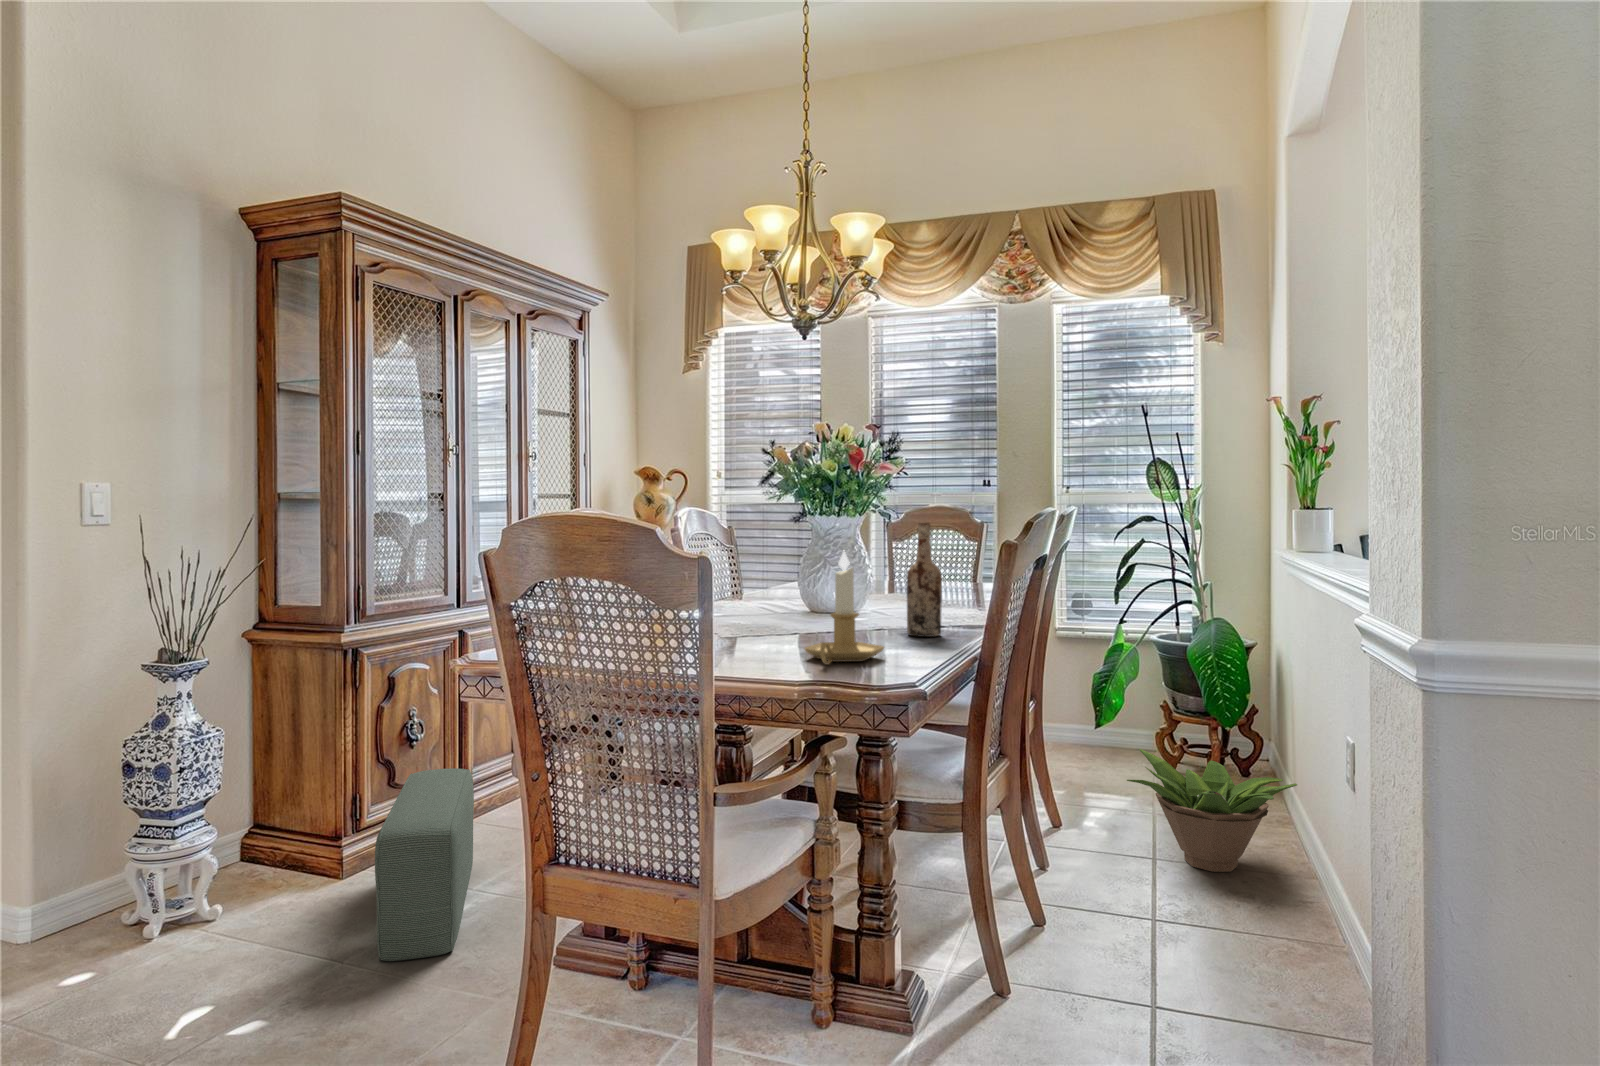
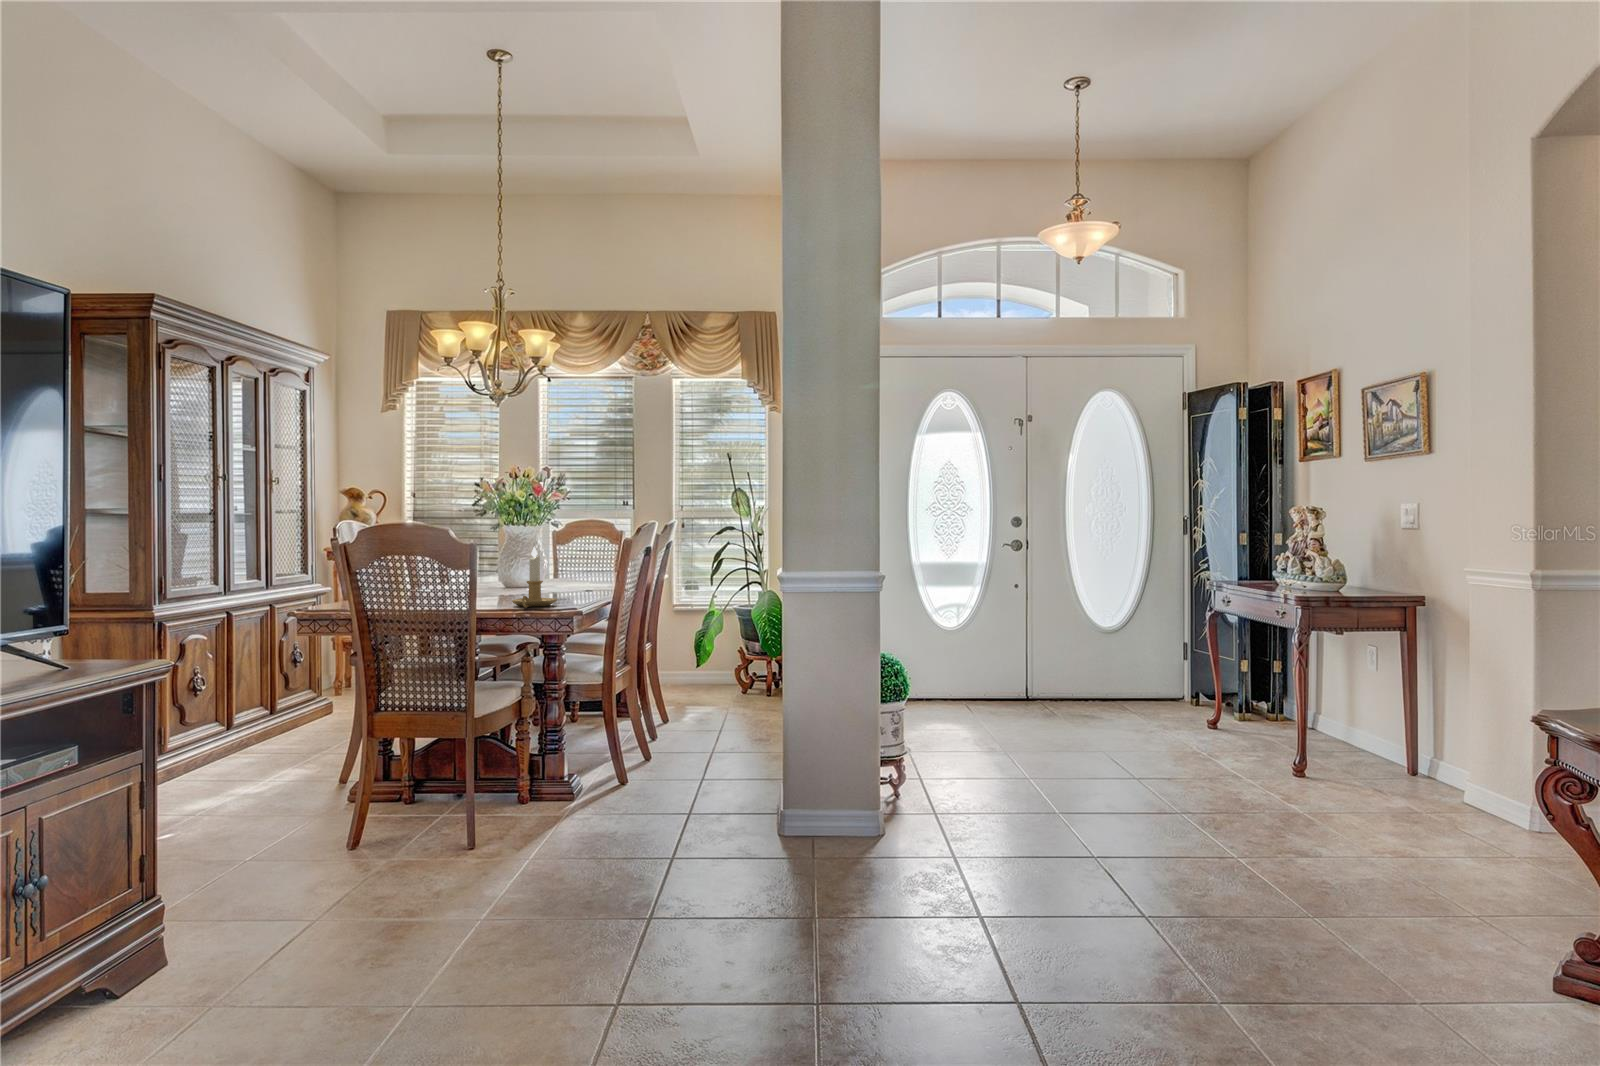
wine bottle: present [907,523,942,637] -> none [569,531,590,597]
decorative plant: present [1127,749,1297,872] -> none [702,669,797,732]
pouf: present [375,768,474,961] -> none [209,703,278,810]

